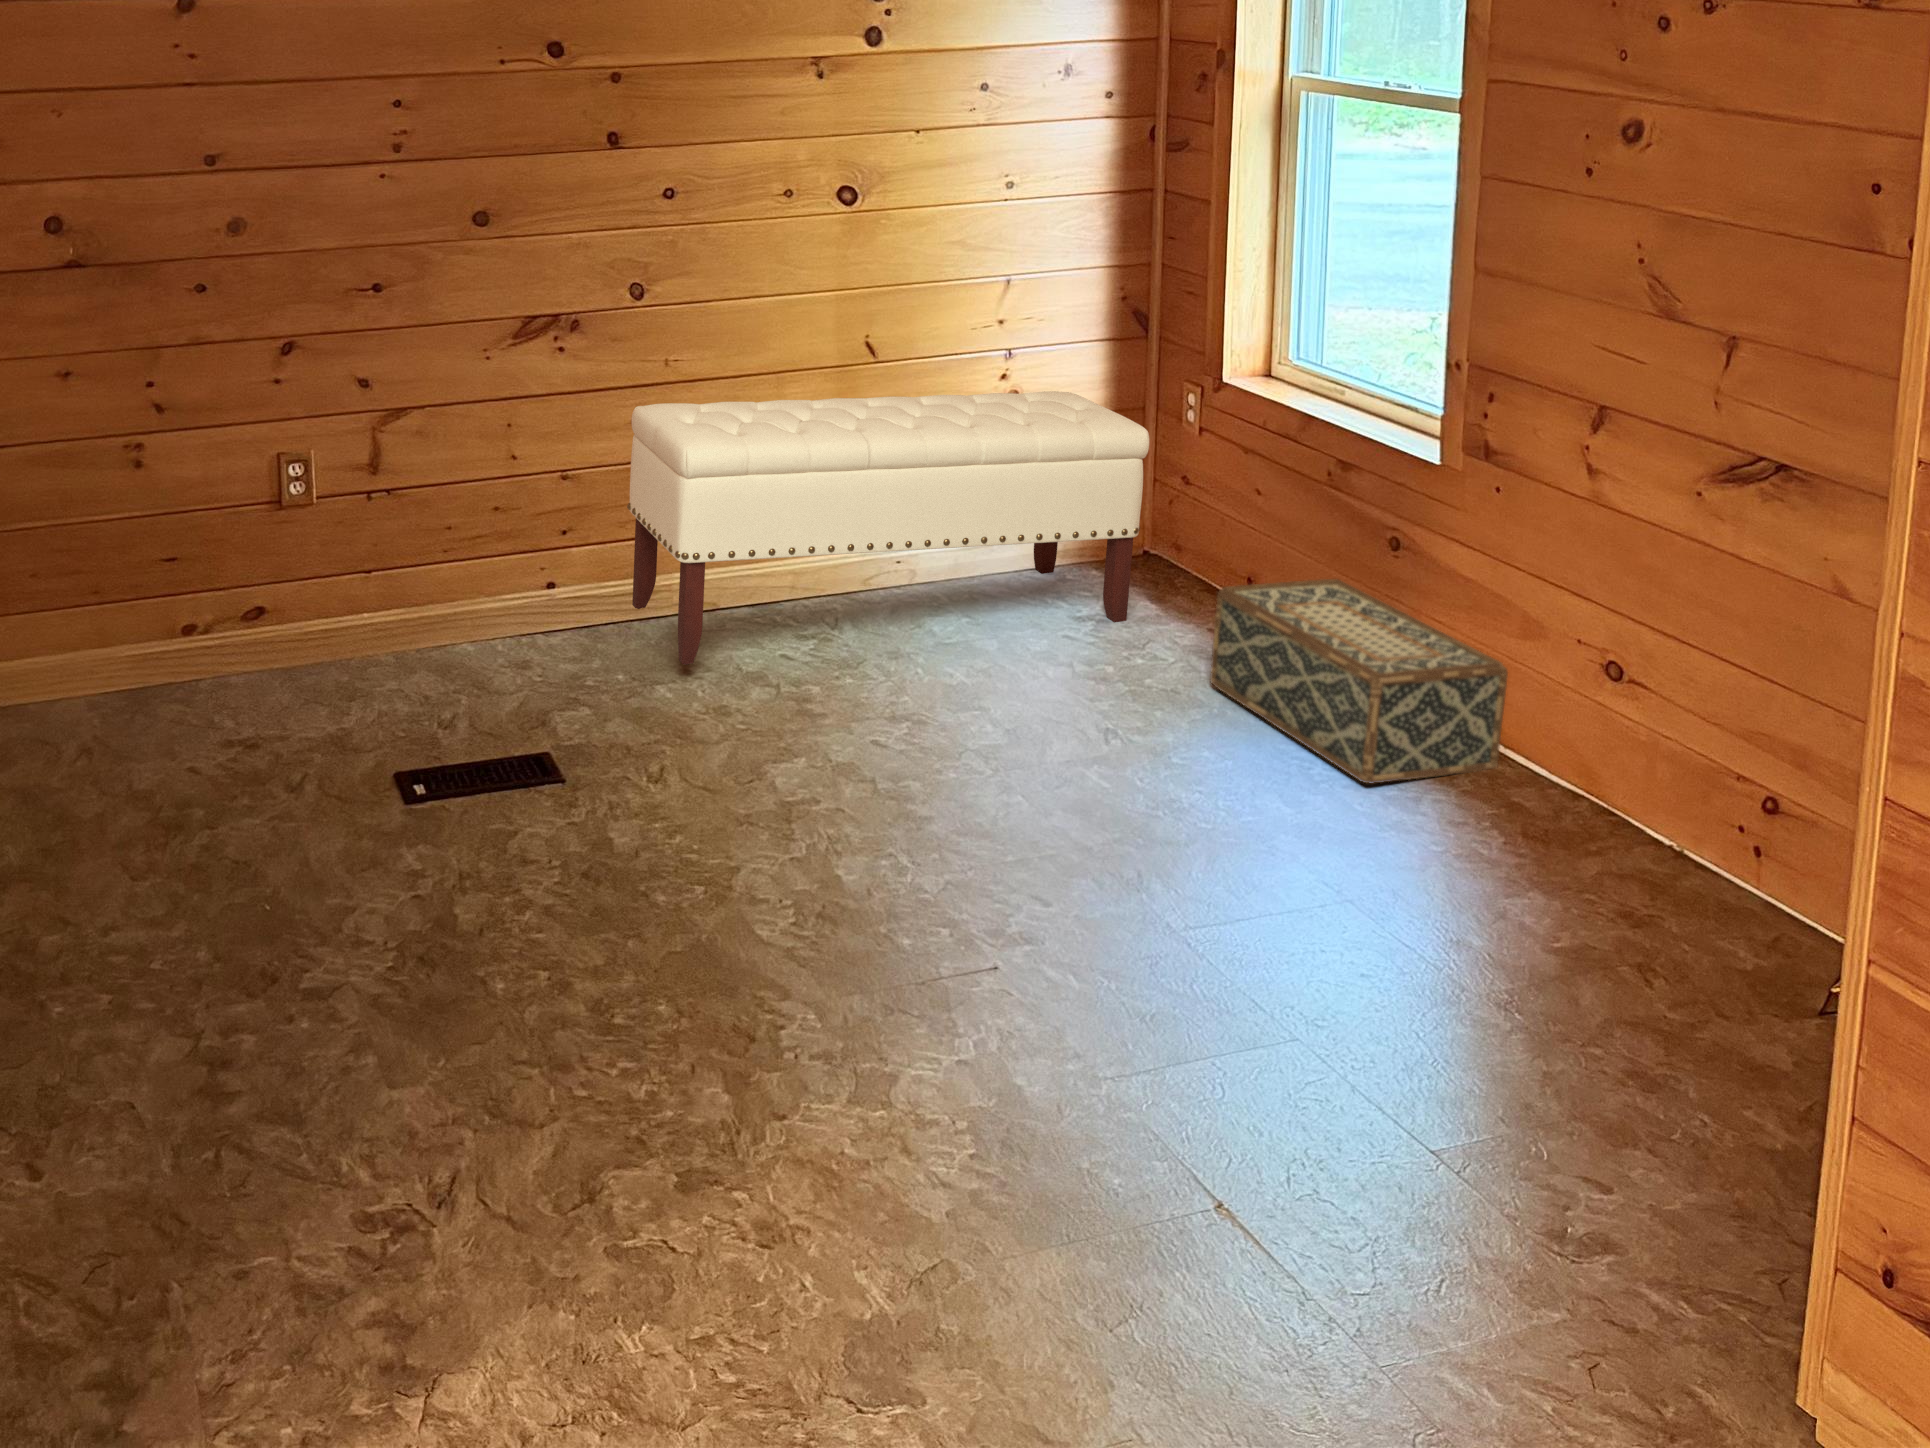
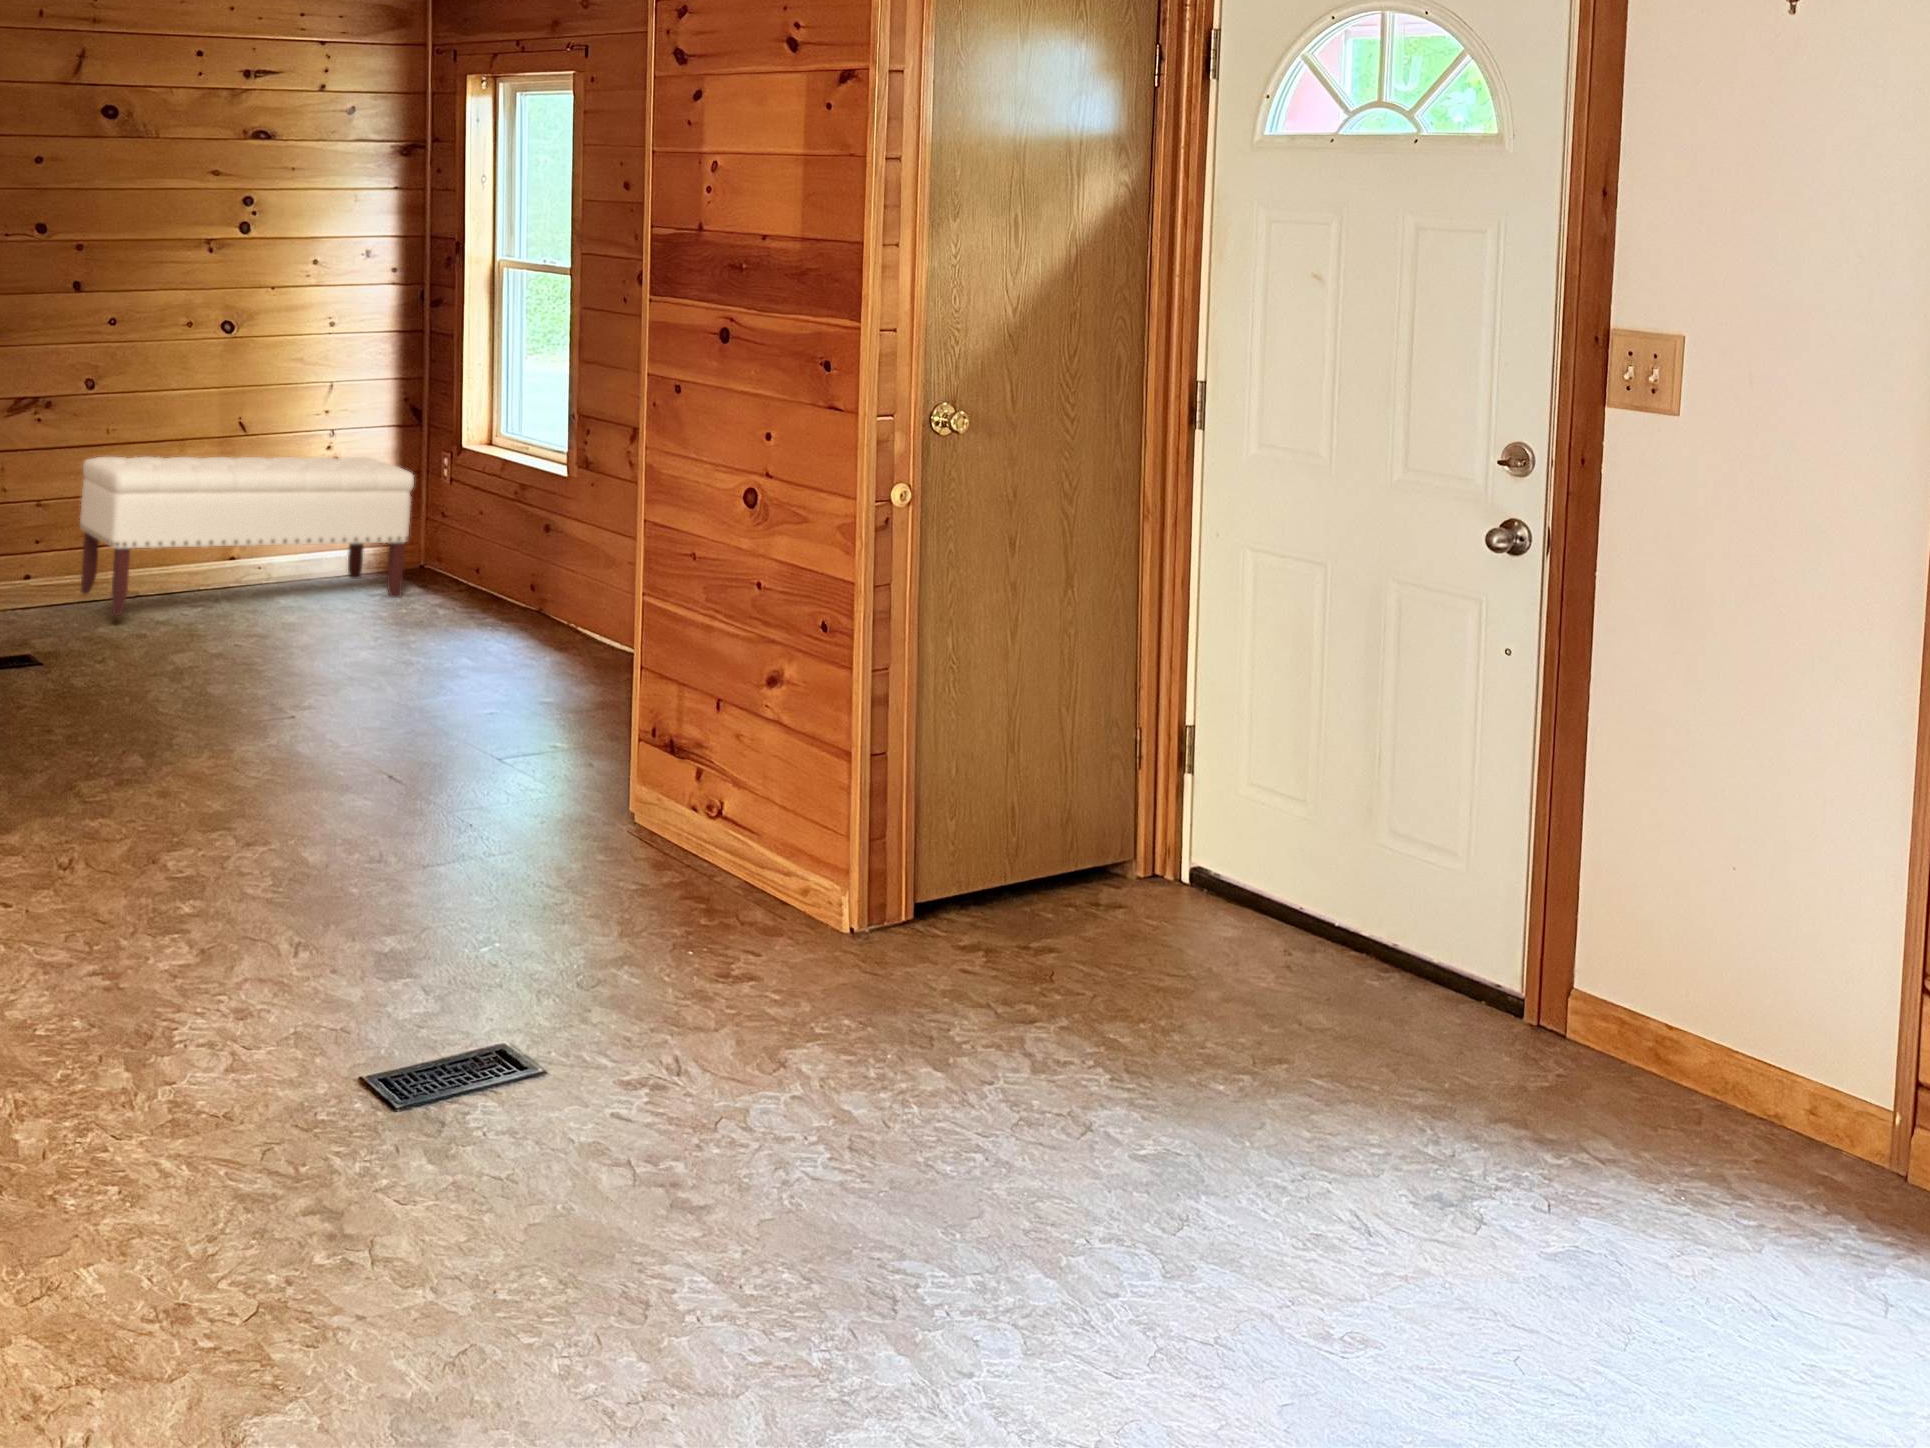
woven basket: present [1210,579,1508,784] -> none [444,556,601,652]

